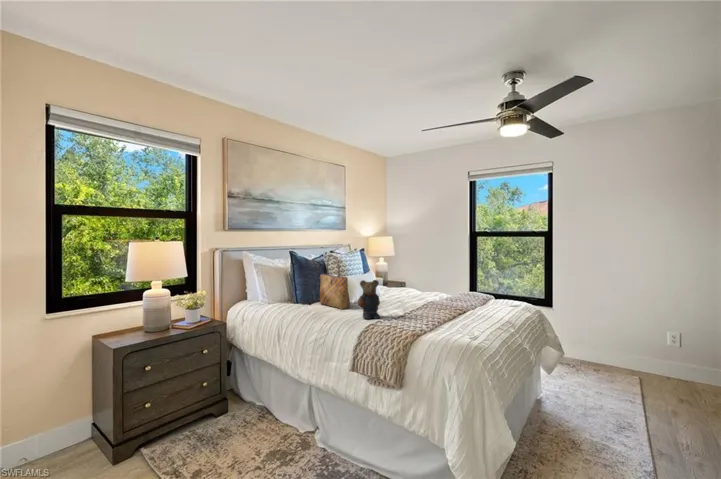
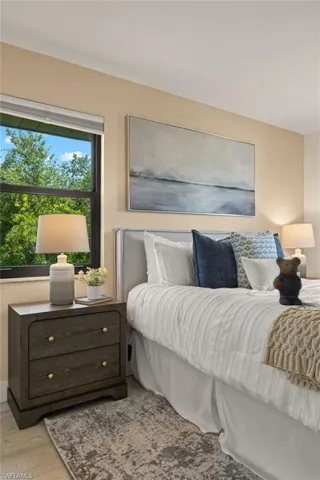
tote bag: present [320,255,350,309] -> none [226,232,262,295]

